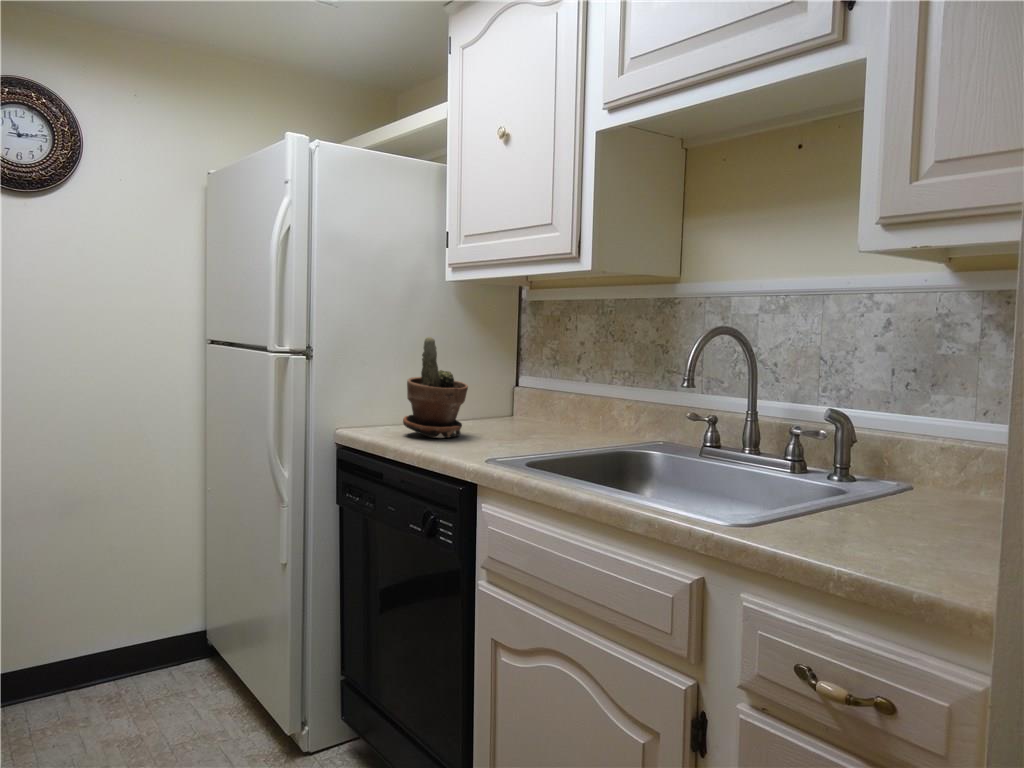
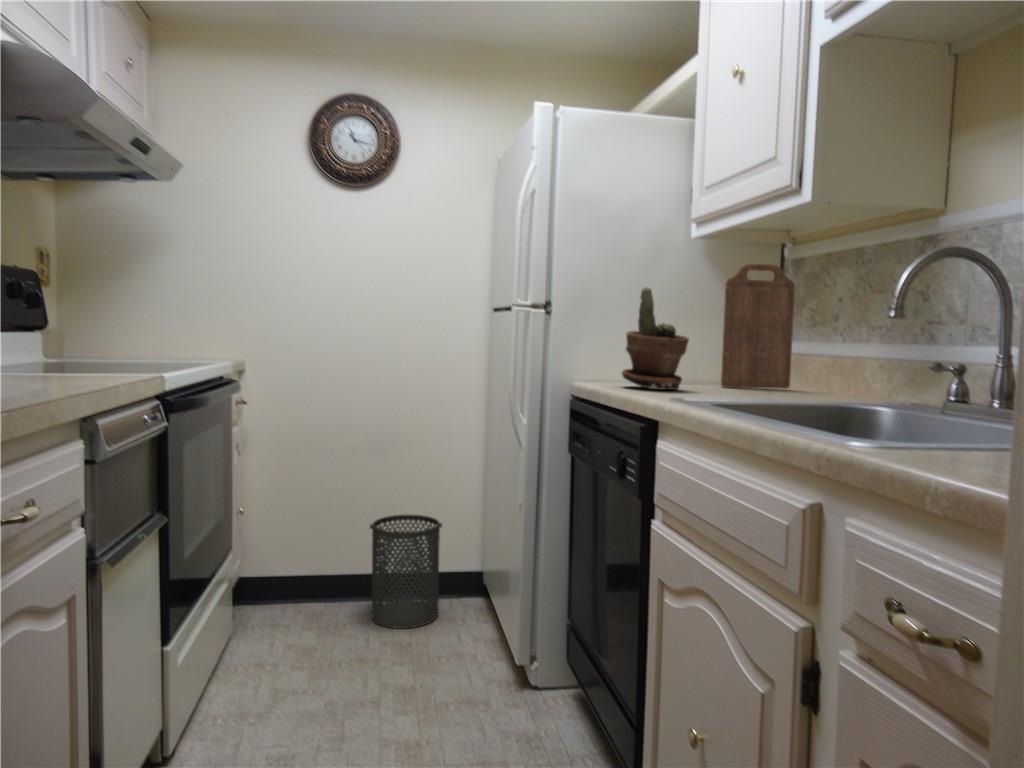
cutting board: none [478,306,534,422] -> present [721,264,795,389]
trash can: none [57,585,160,734] -> present [370,514,442,629]

